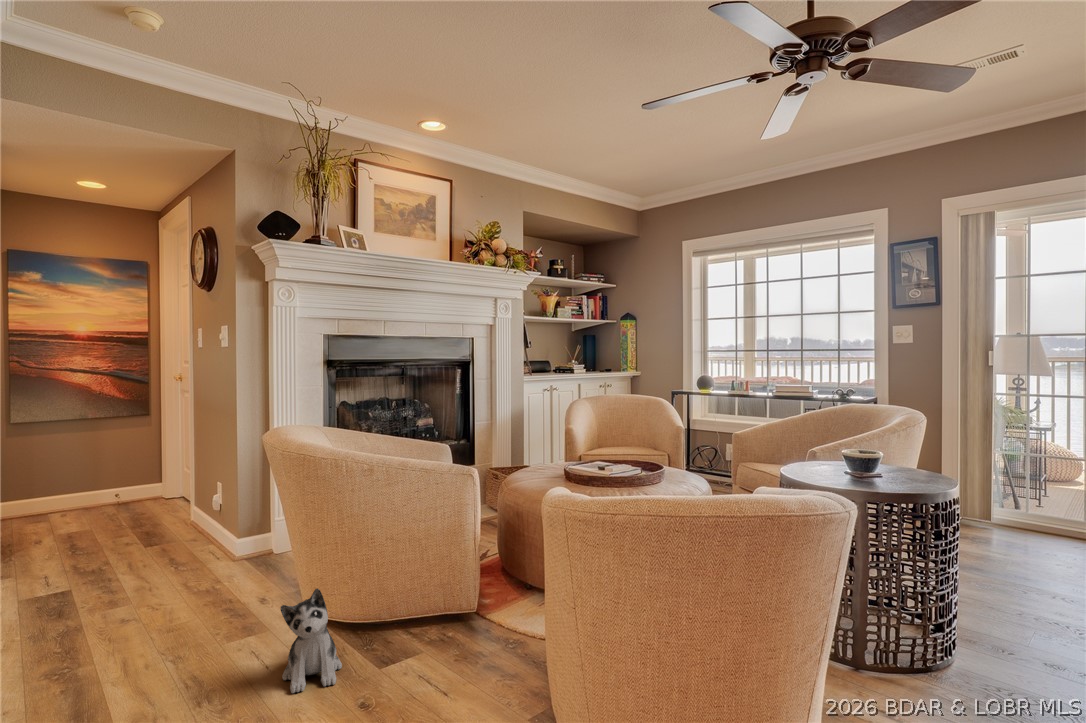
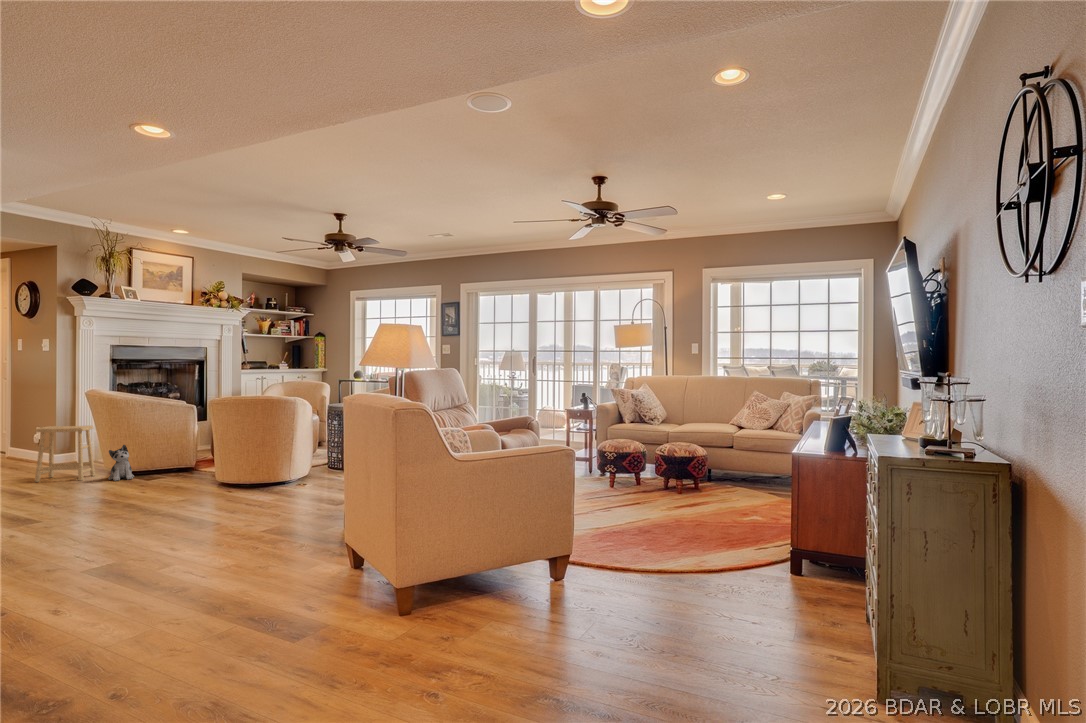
footstool: none [136,519,268,672] -> present [35,426,95,482]

